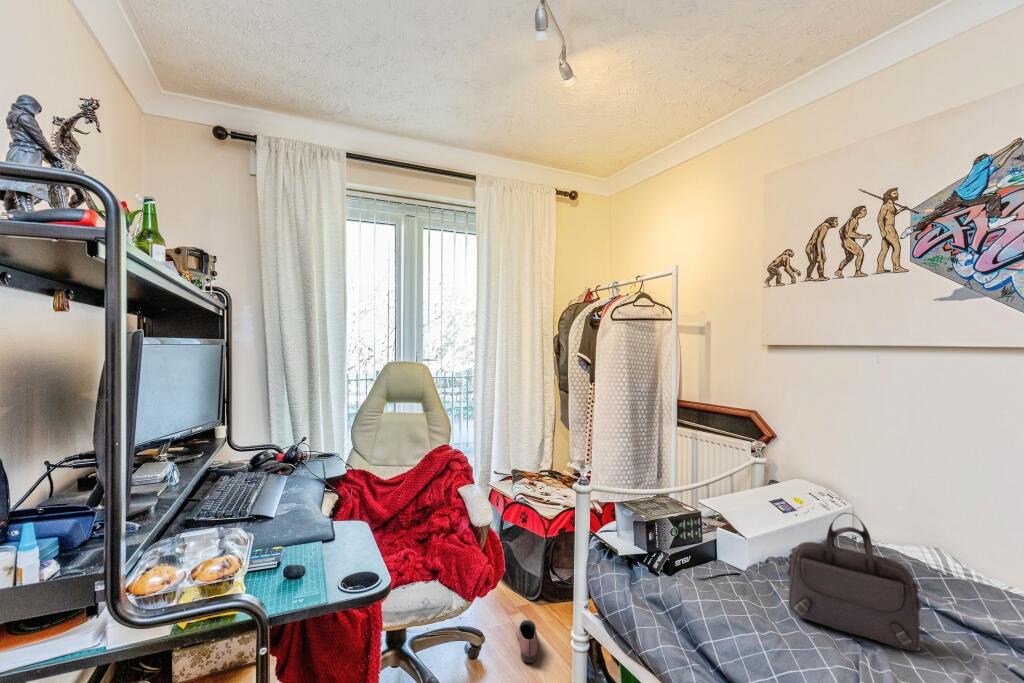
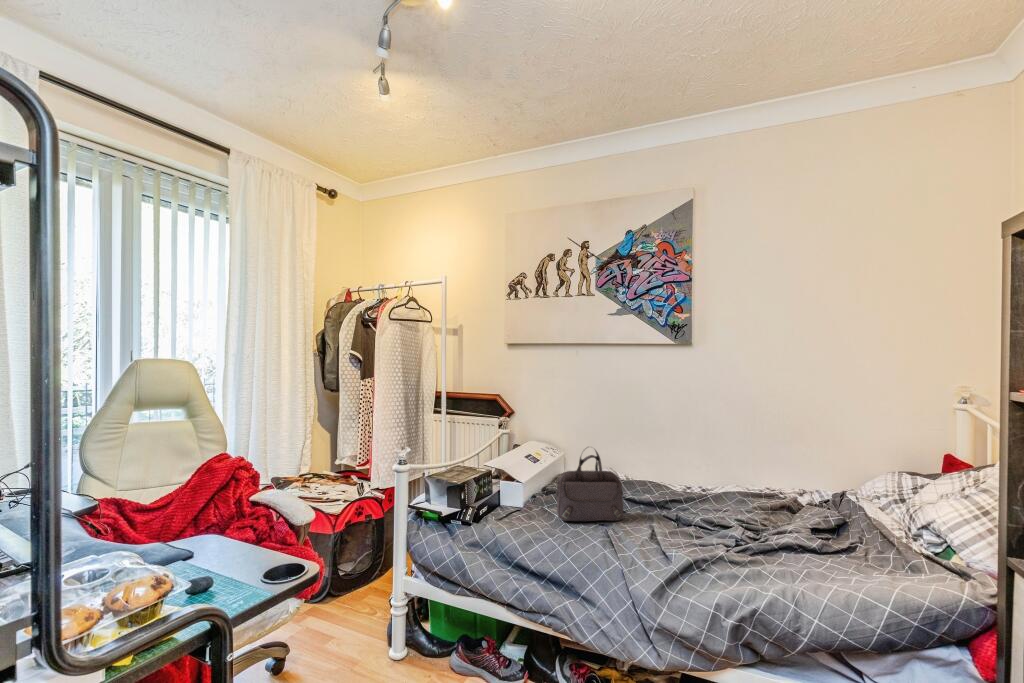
shoe: present [516,618,537,663] -> none [312,612,344,650]

